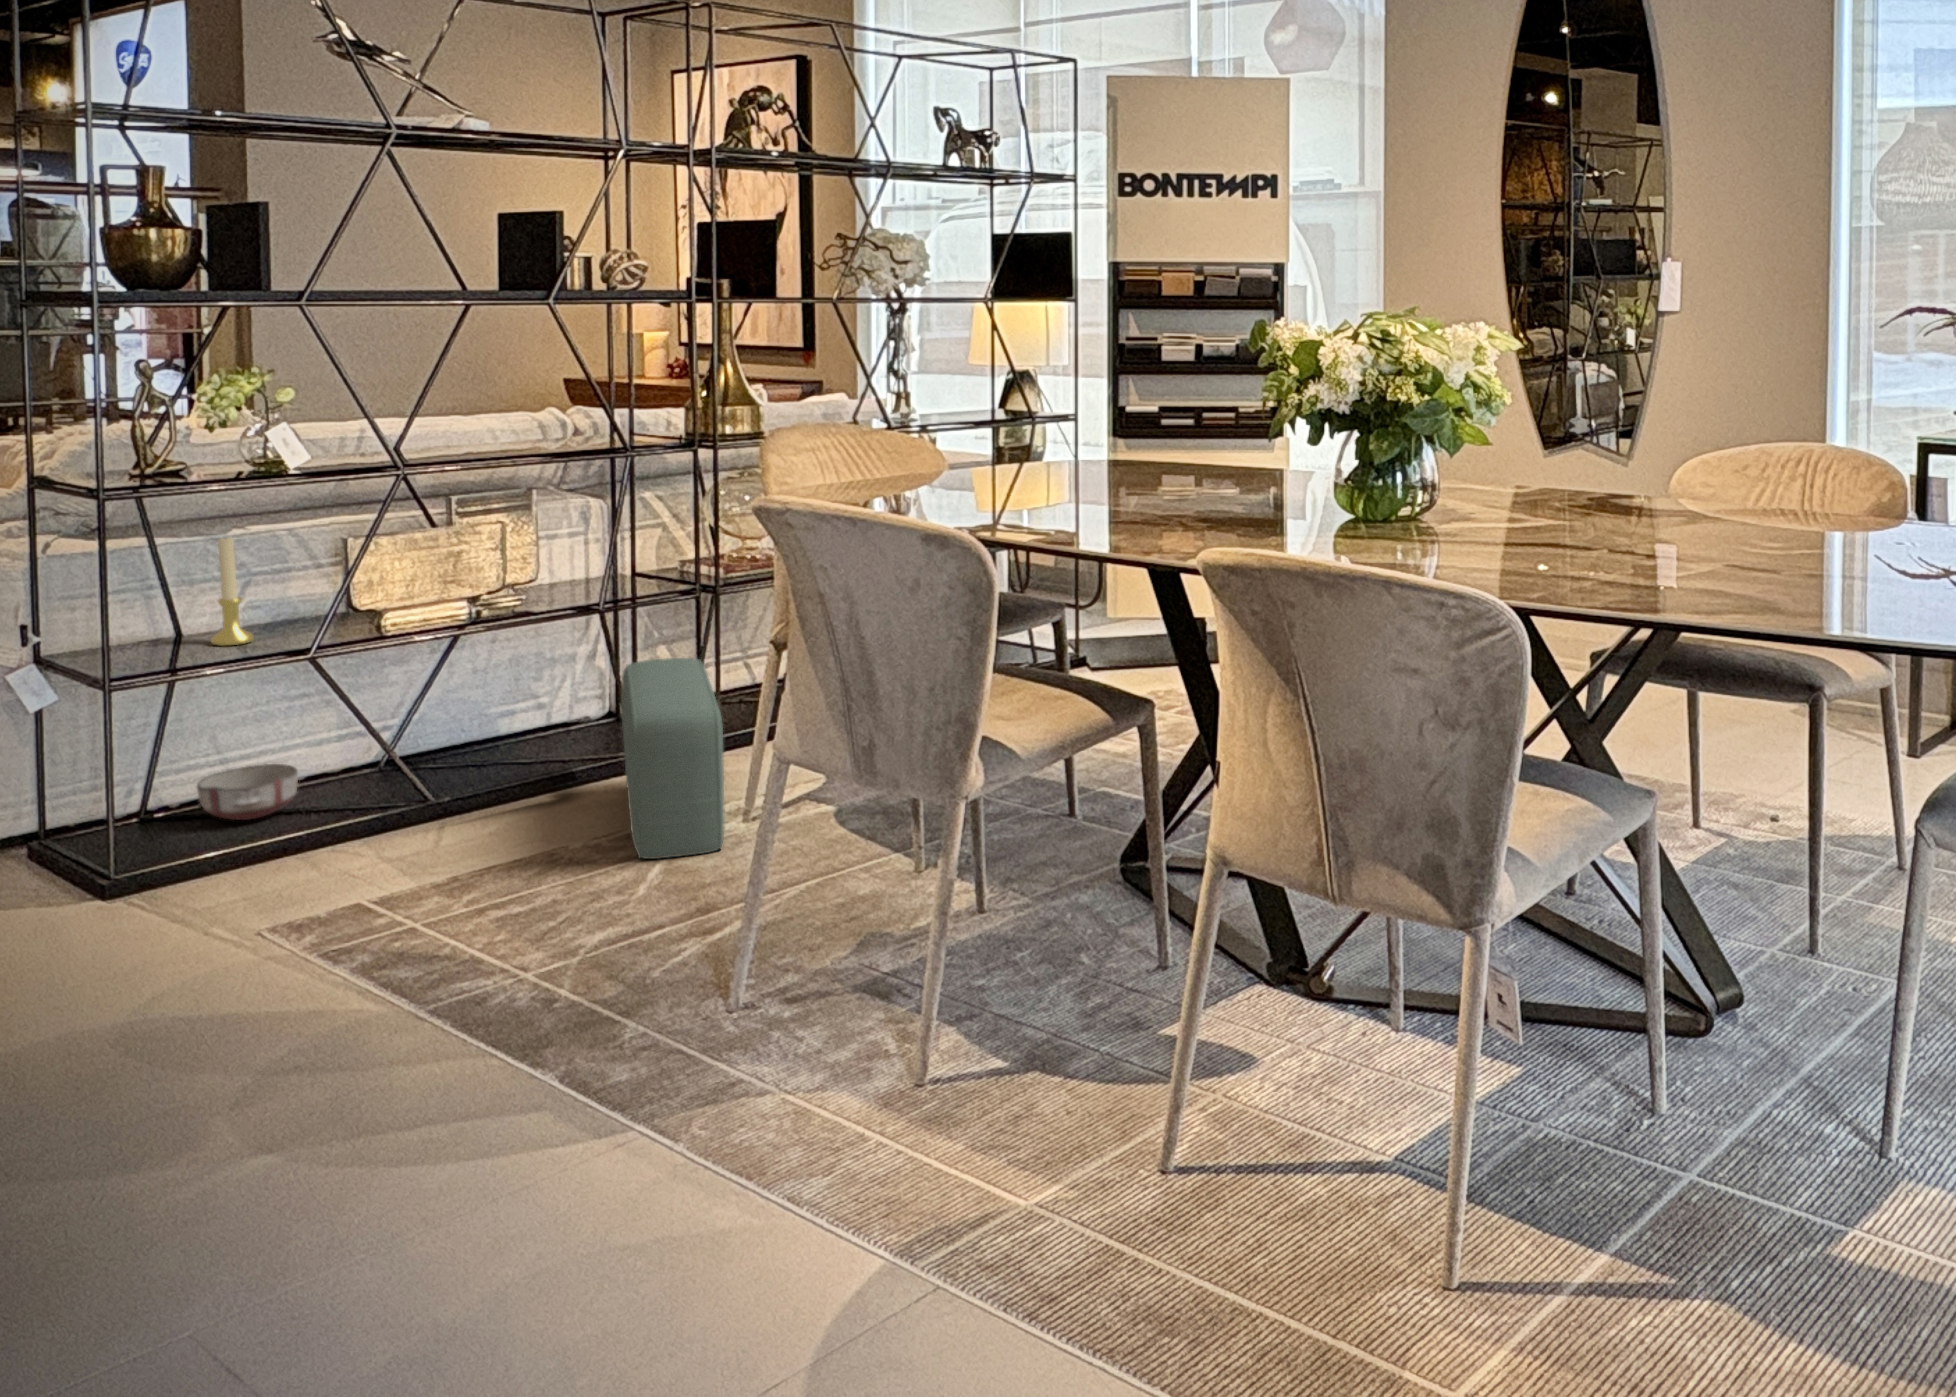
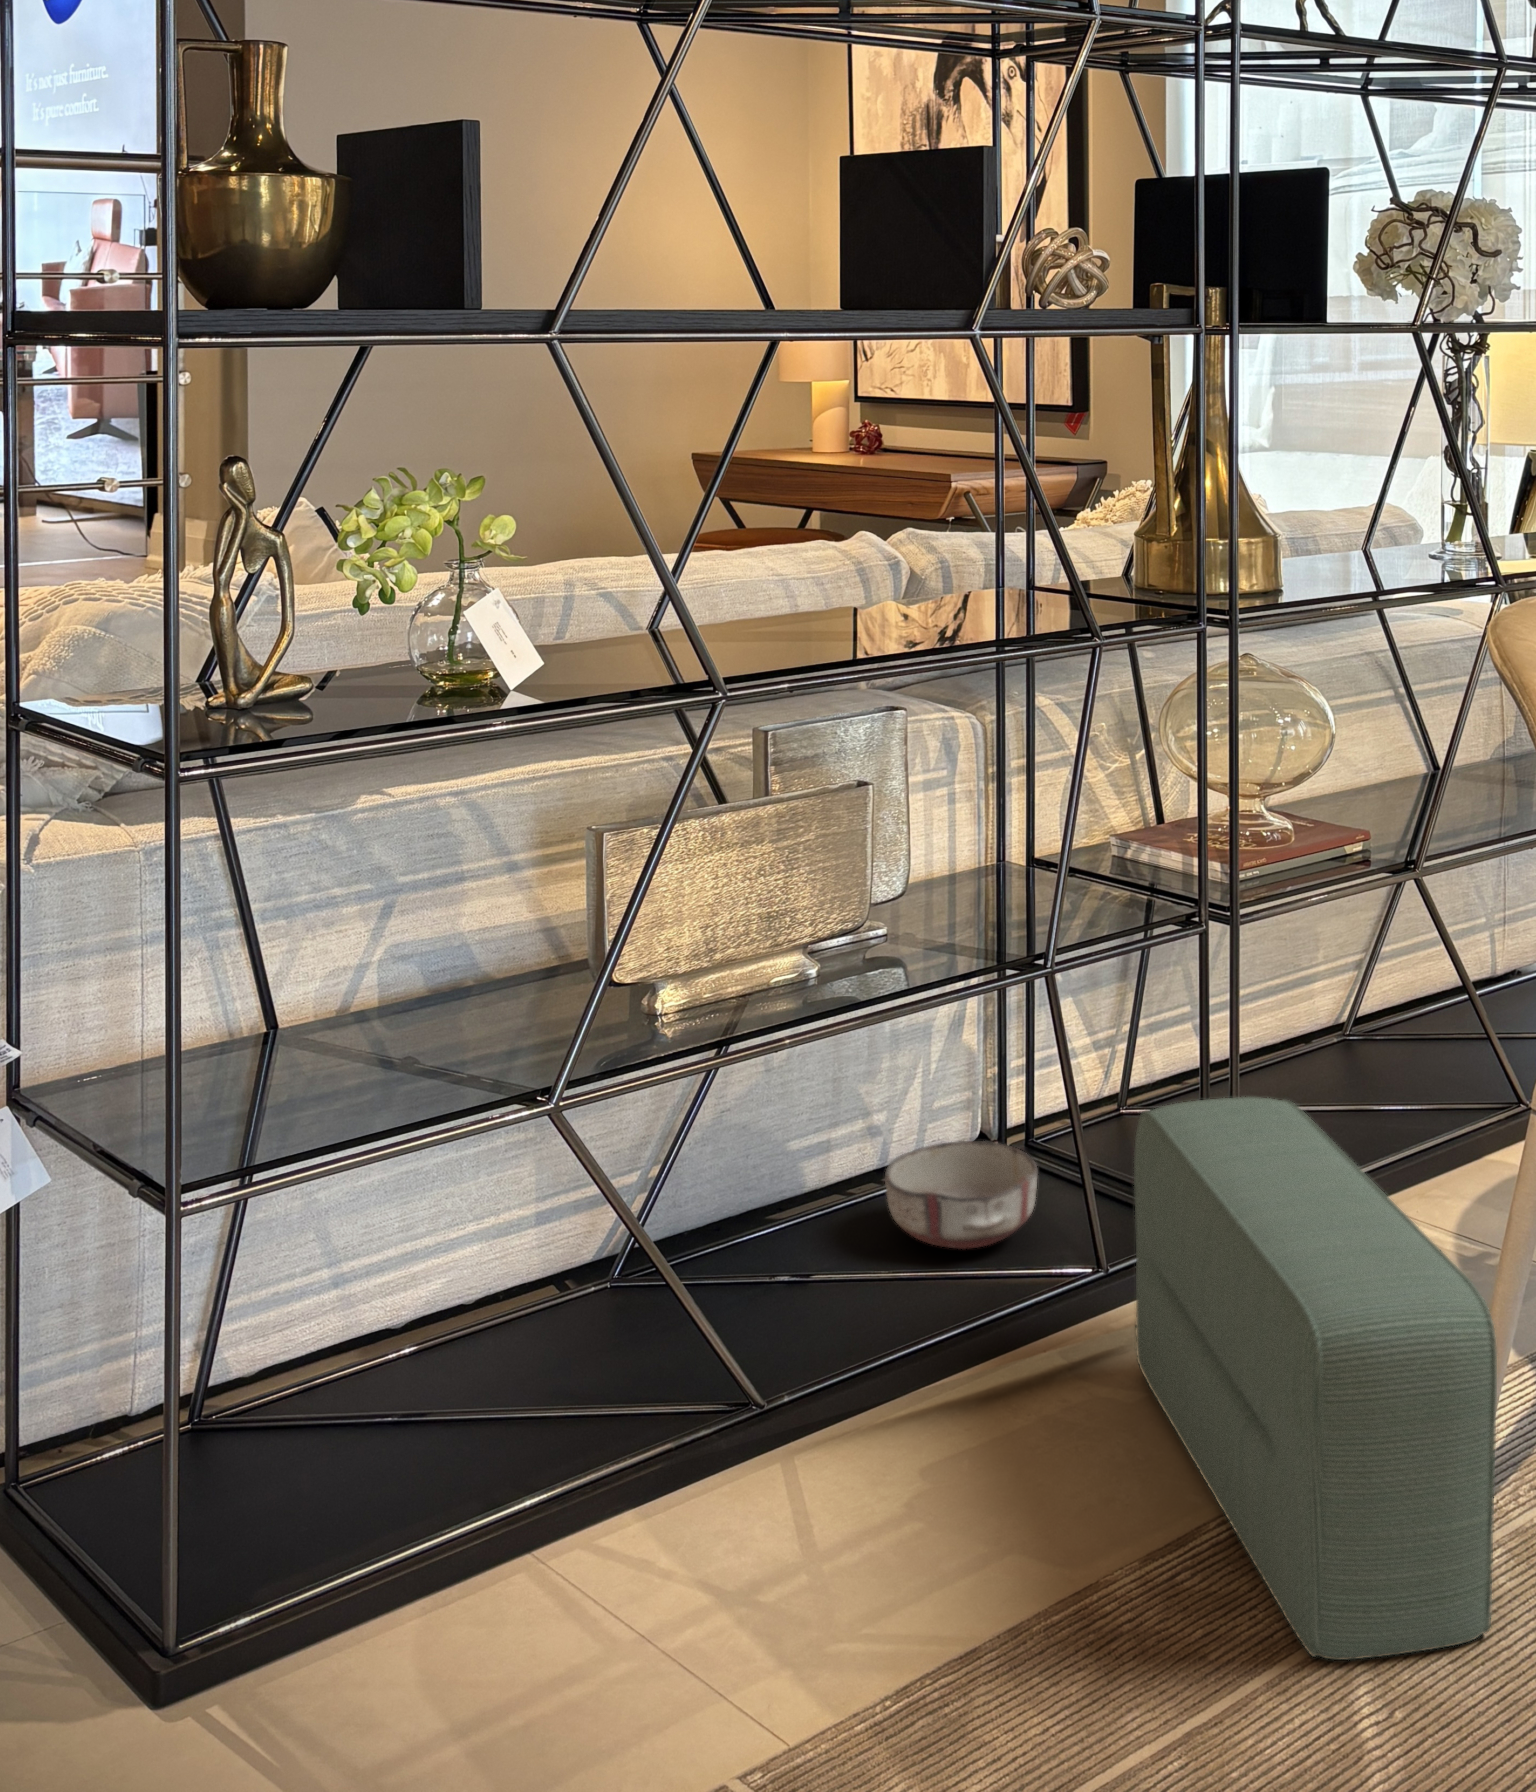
candle holder: present [211,538,254,646] -> none [338,829,421,1070]
ceramic bowl: present [197,764,298,820] -> present [885,1141,1037,1249]

